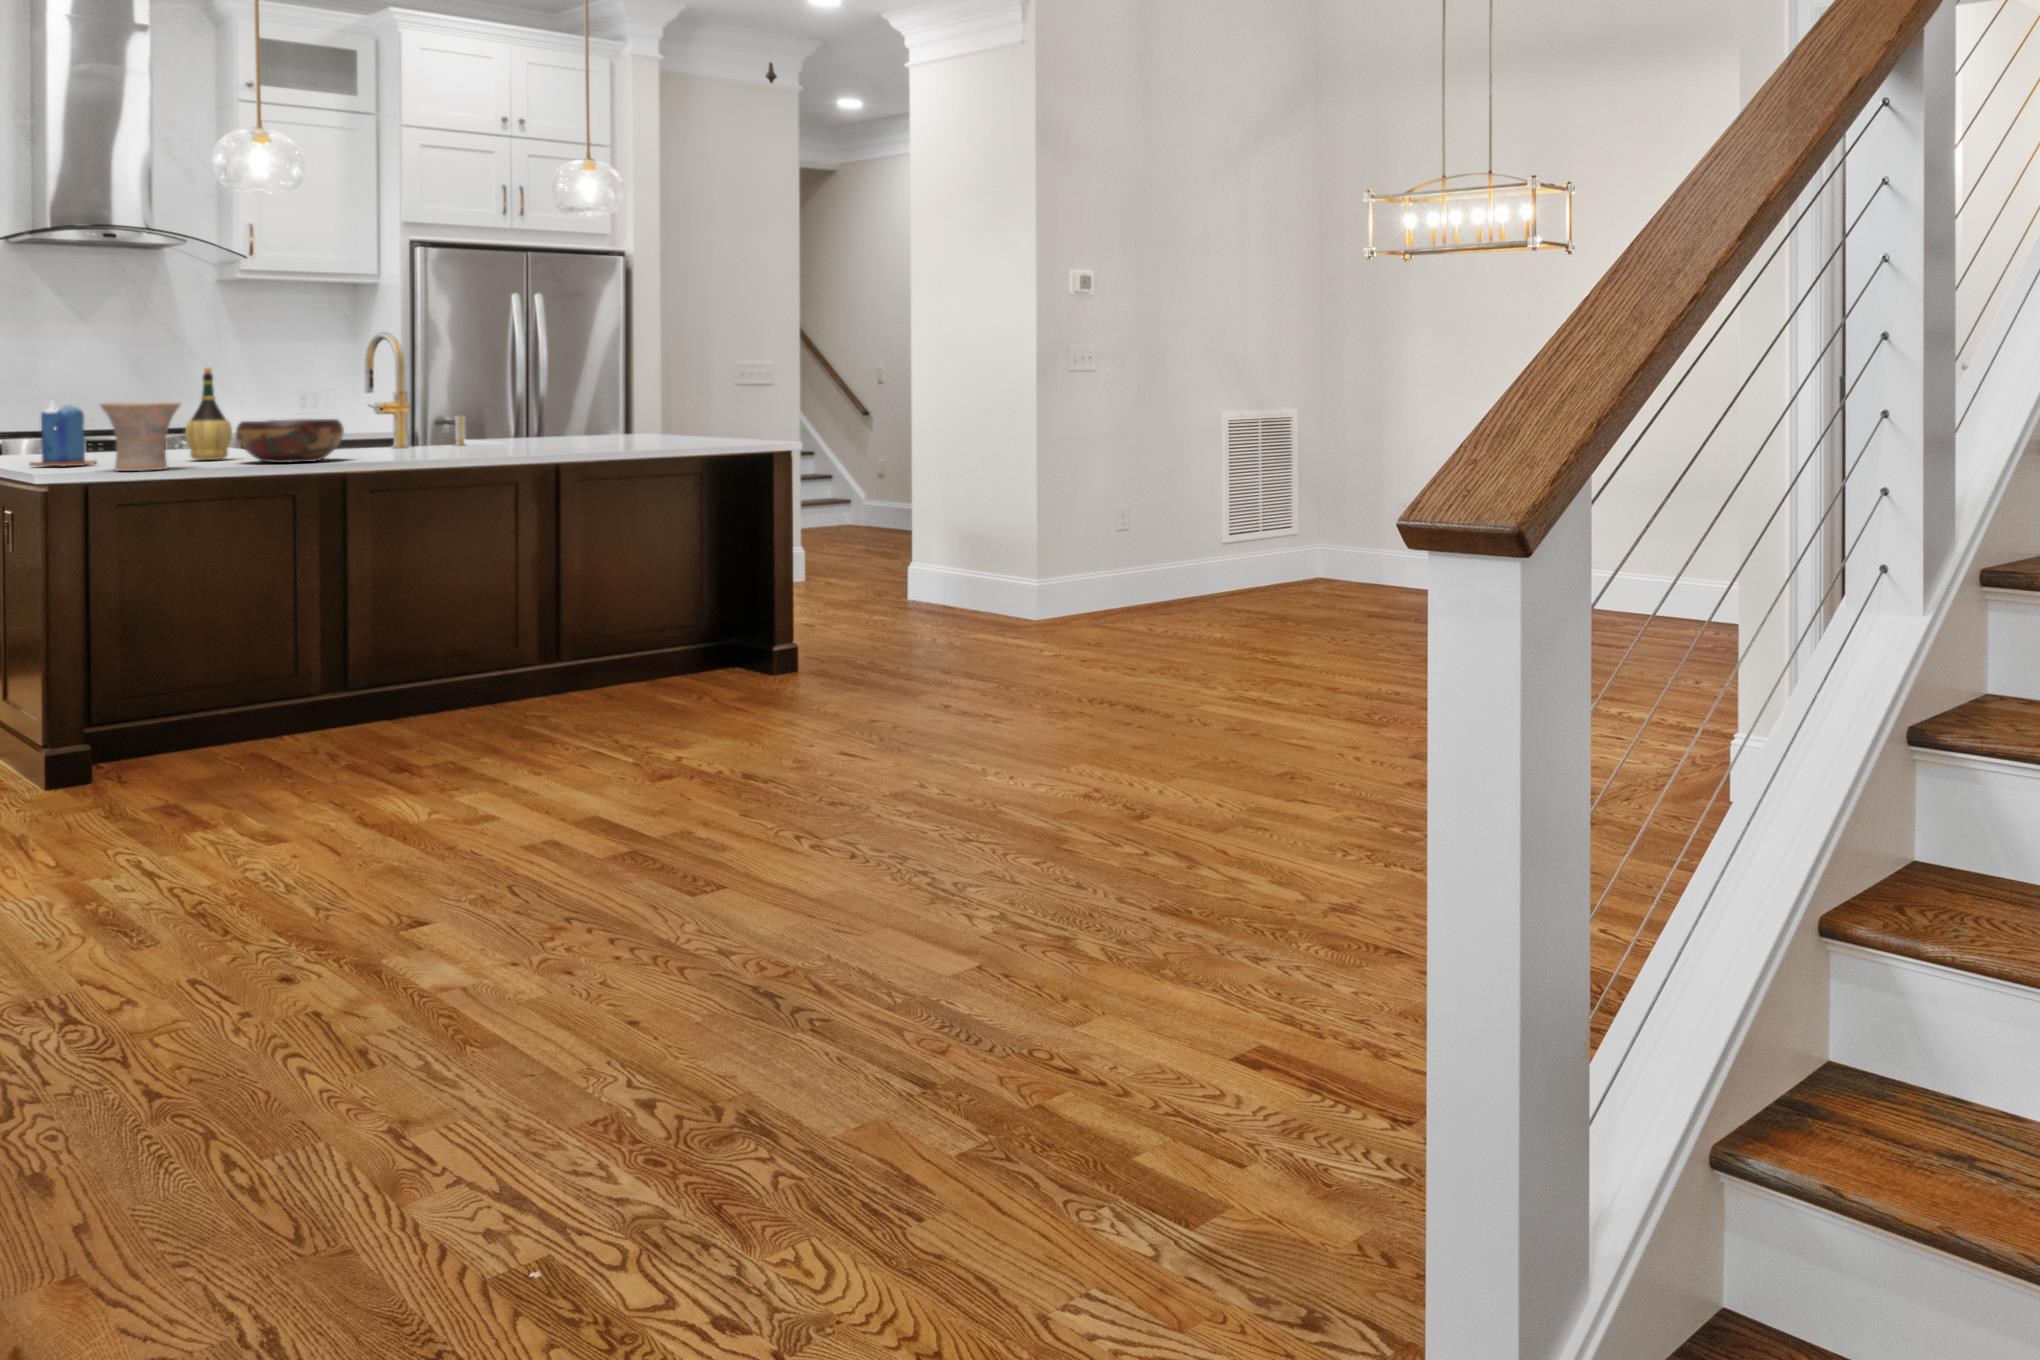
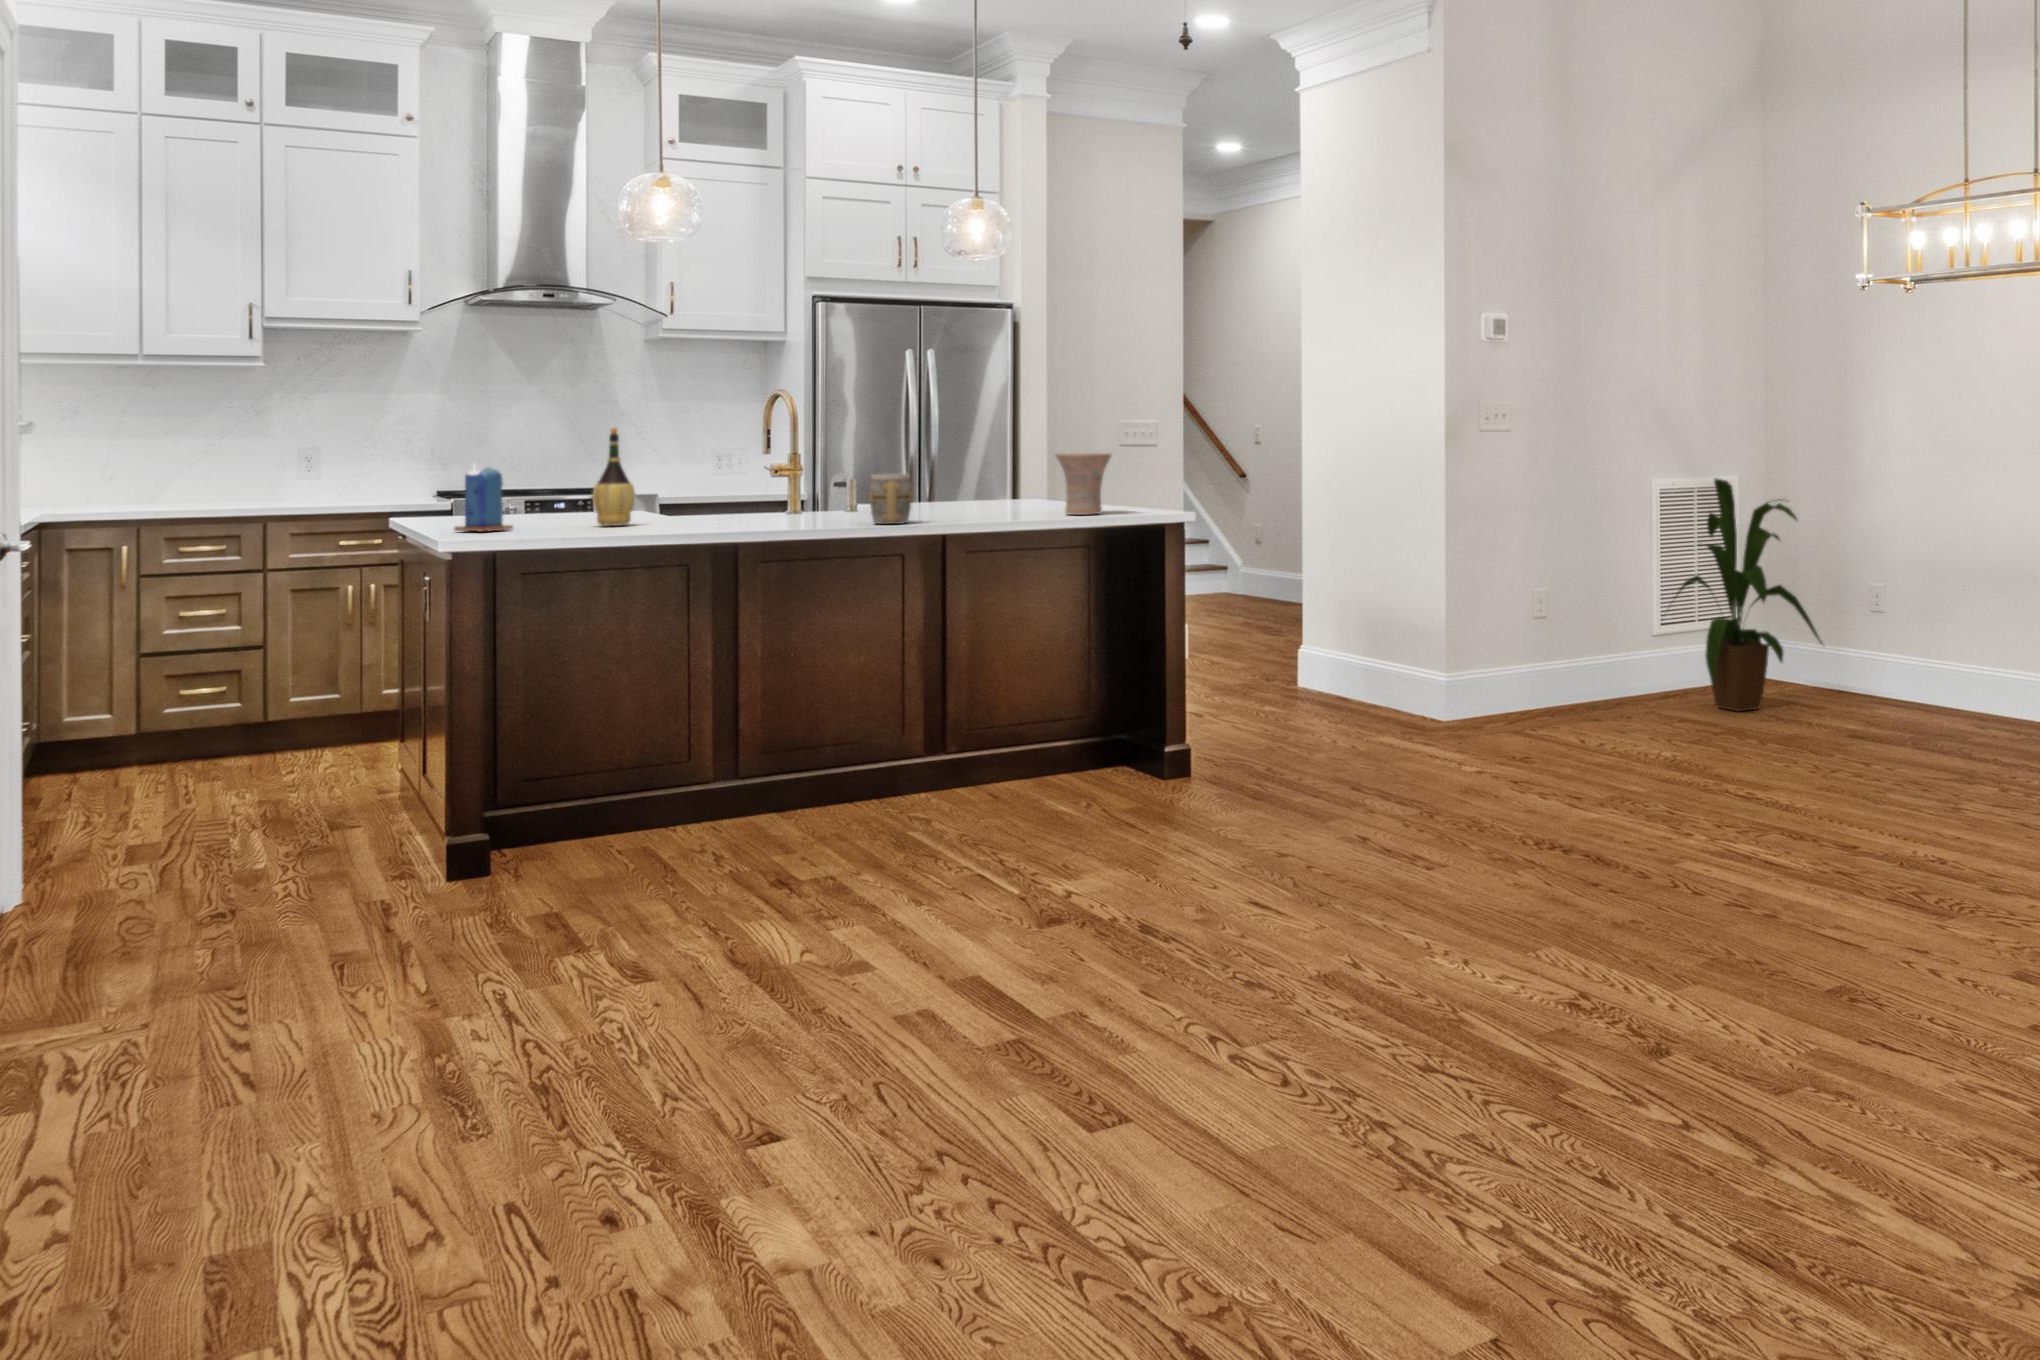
vase: present [100,402,181,471] -> present [1056,453,1112,515]
mug: none [482,411,527,456] -> present [869,474,912,524]
house plant: none [1217,414,1346,601] -> present [1665,479,1822,711]
decorative bowl: present [236,419,344,463] -> none [635,483,736,530]

